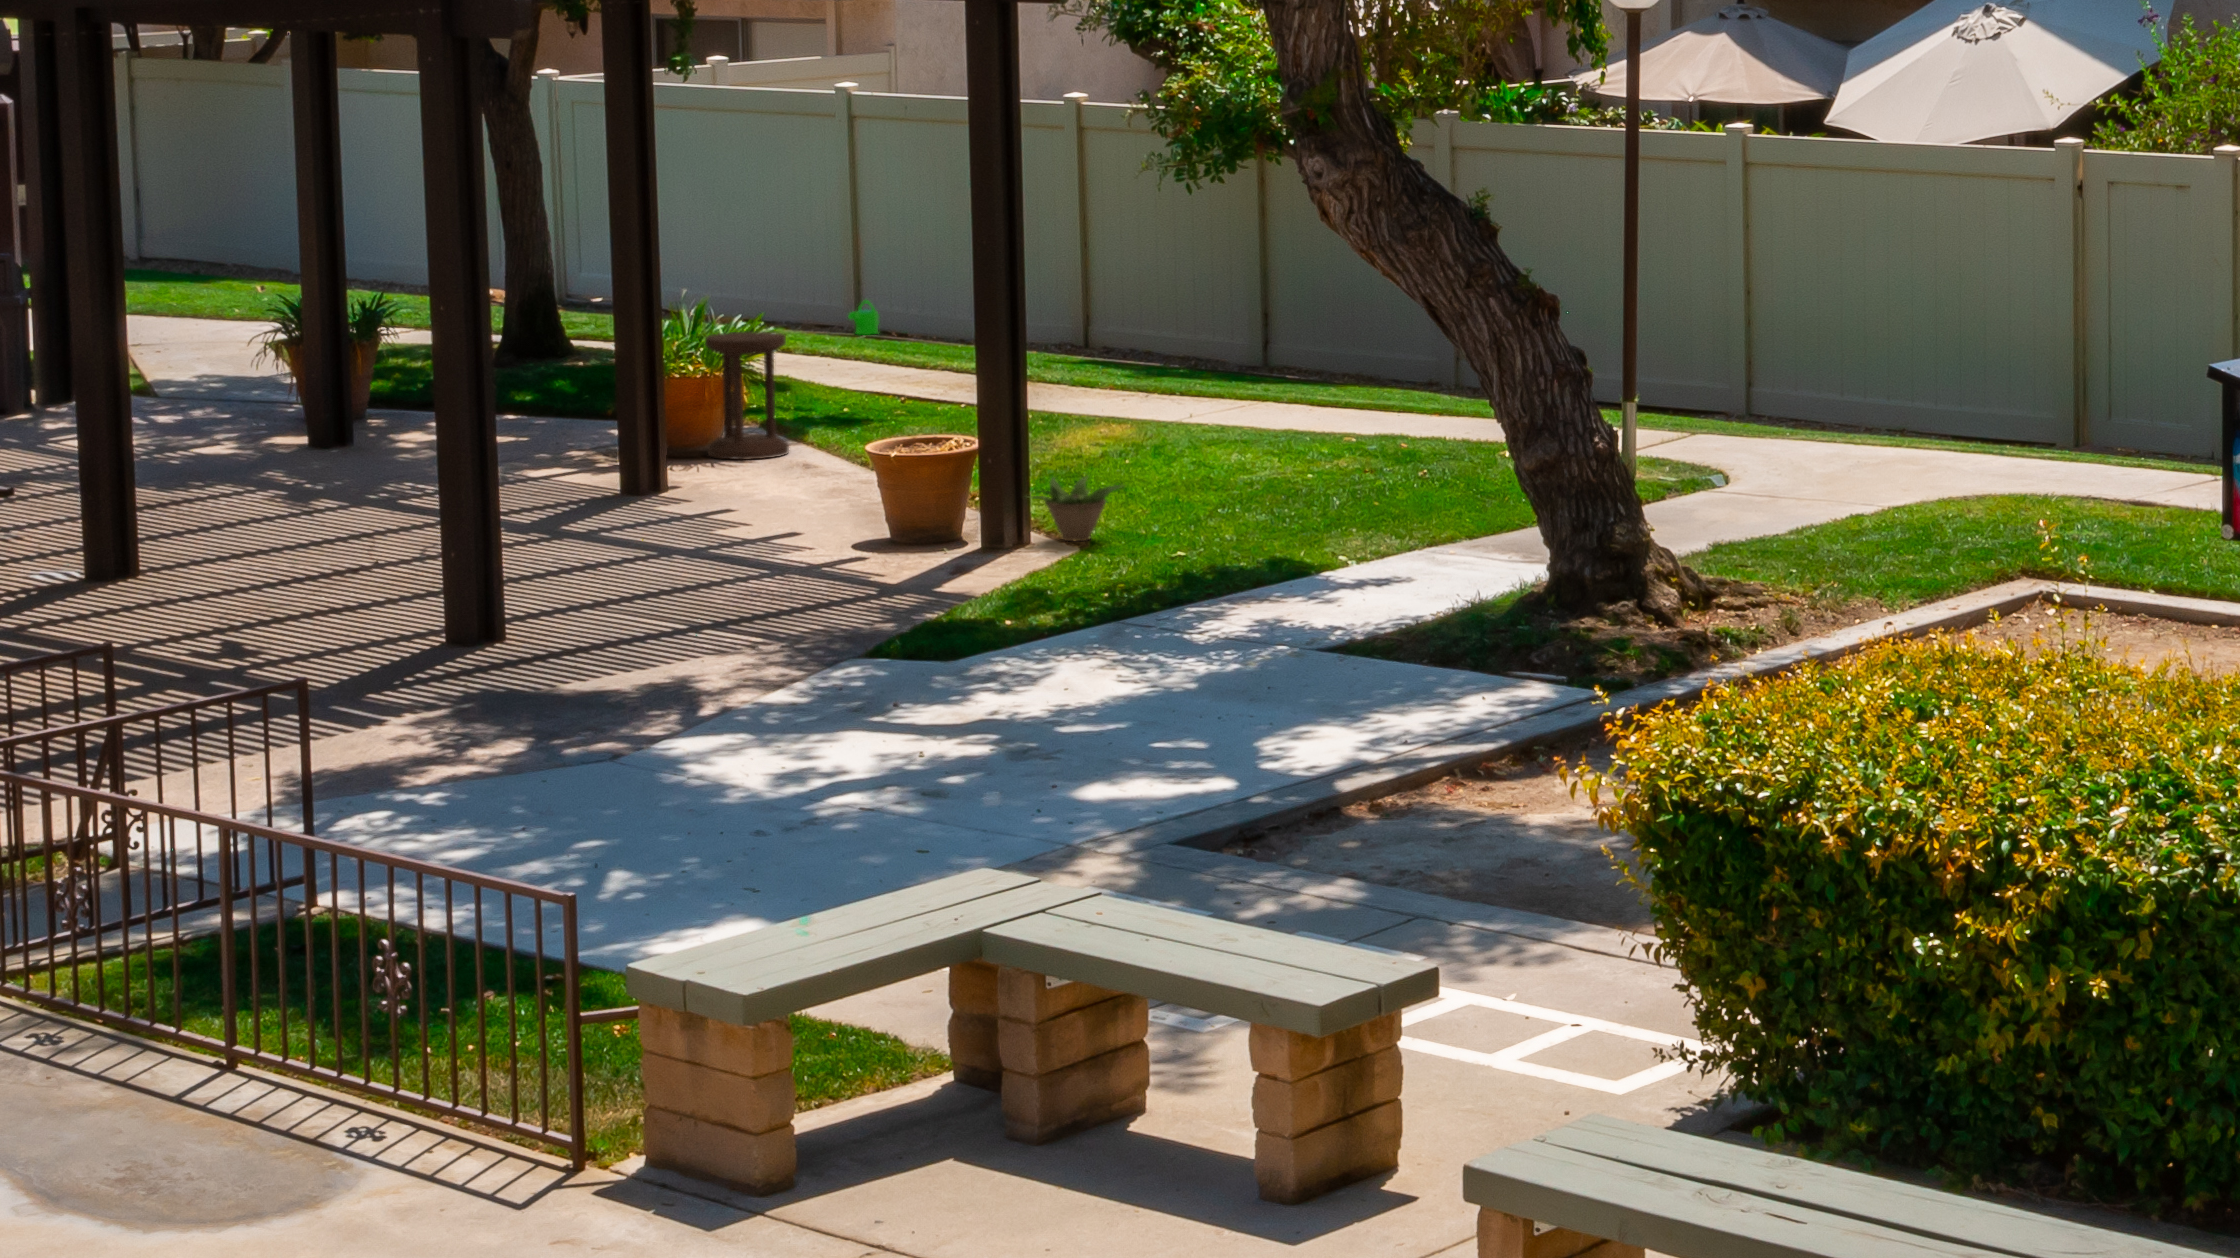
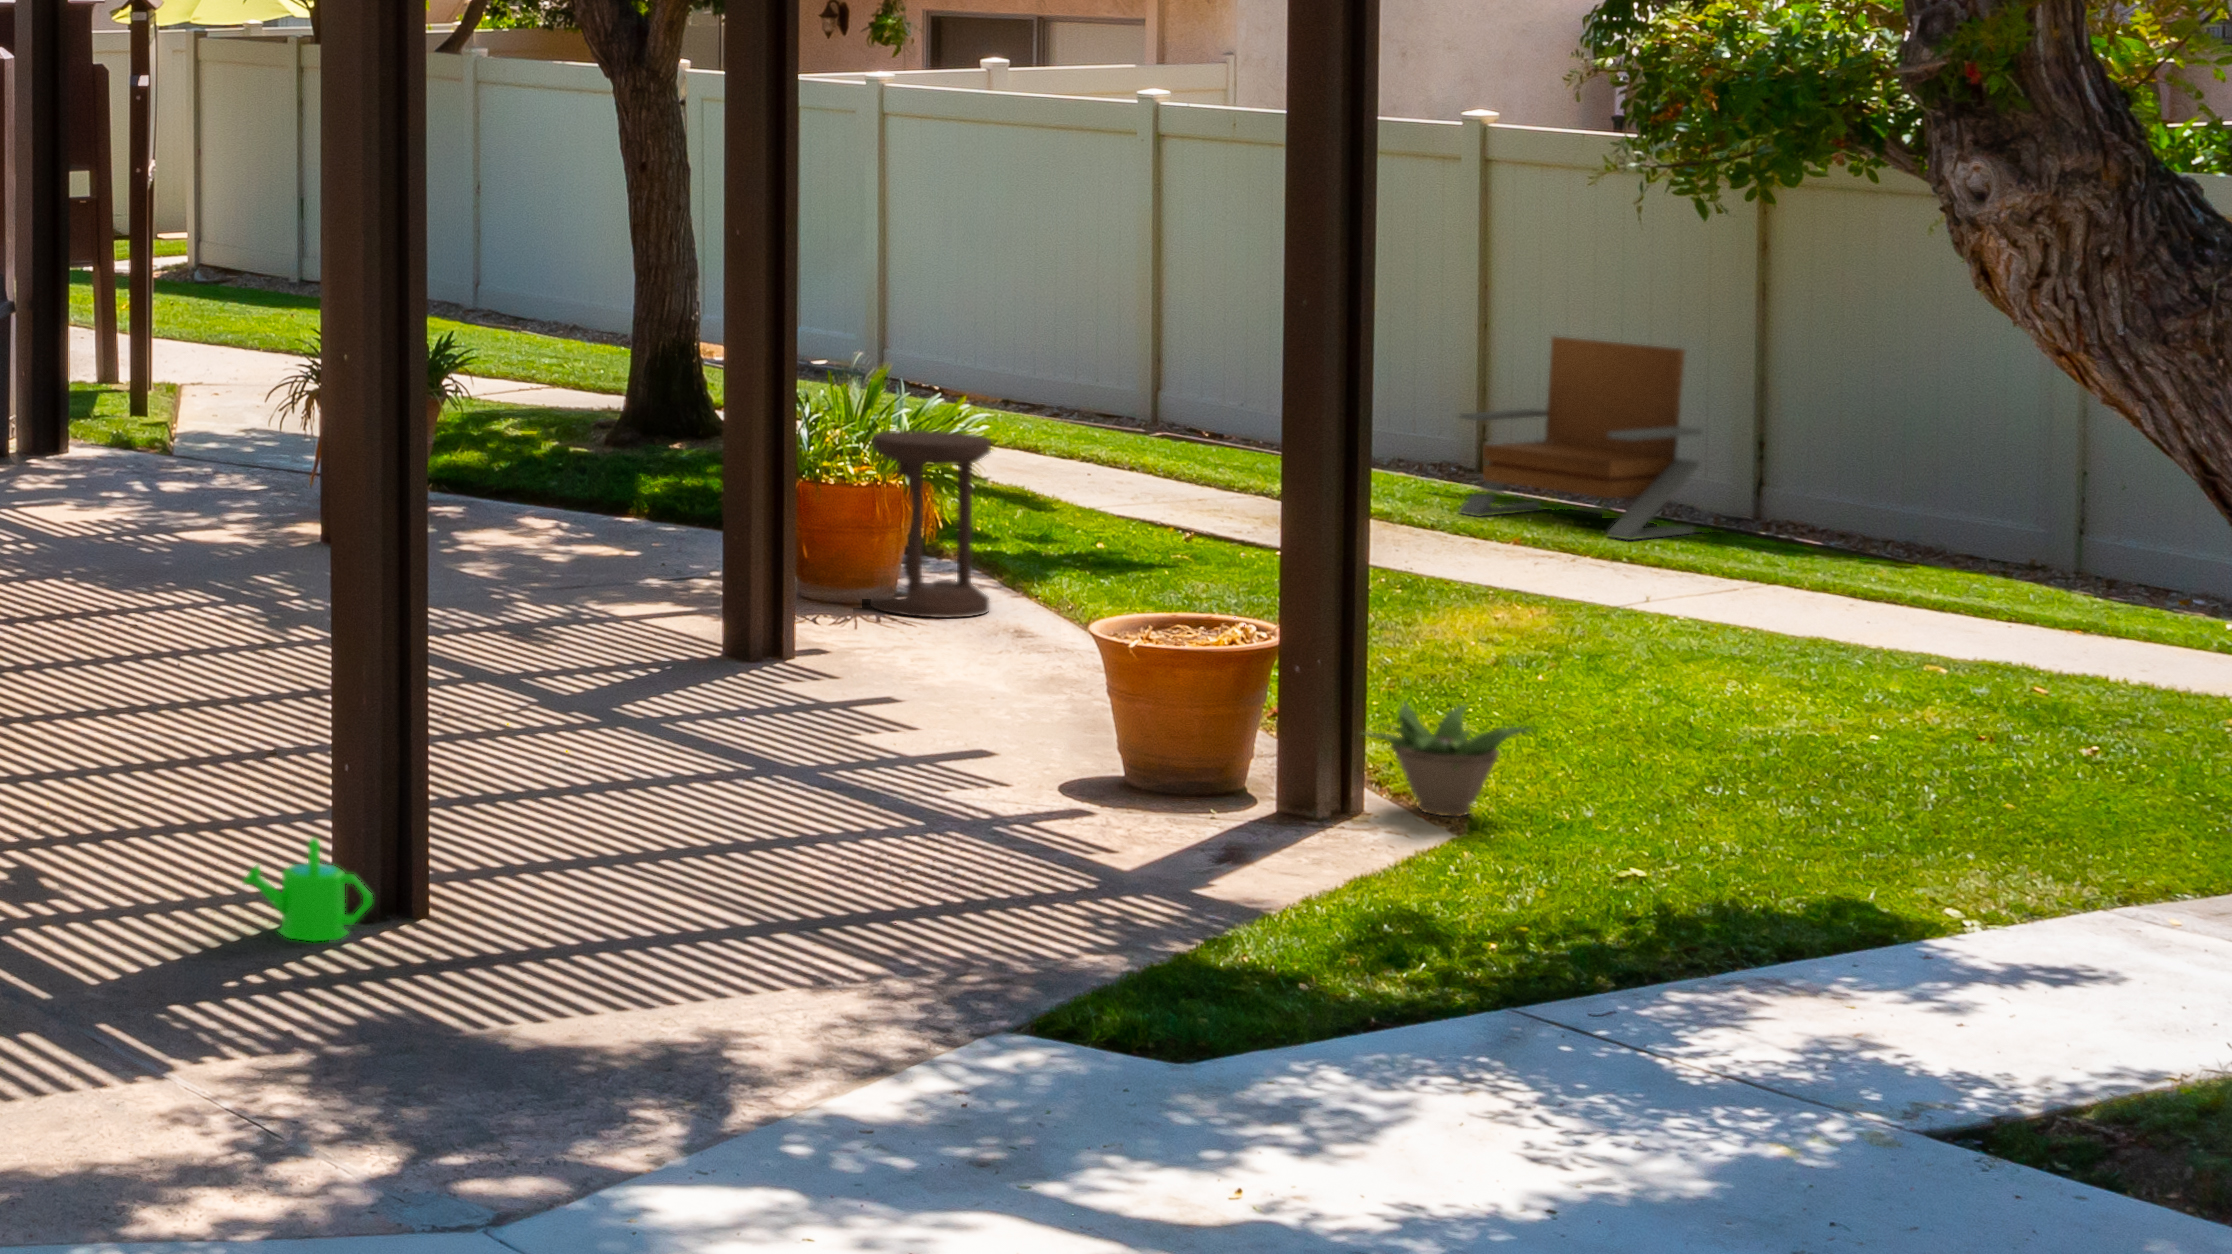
lounge chair: none [1100,231,1281,373] -> present [1459,337,1702,540]
watering can: present [849,300,879,335] -> present [242,838,372,942]

